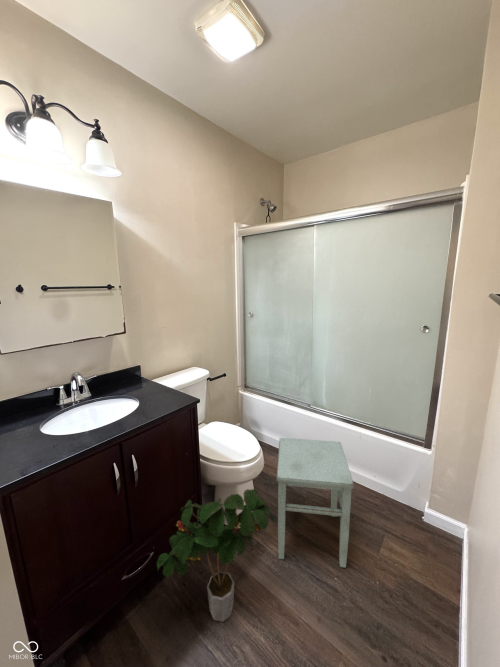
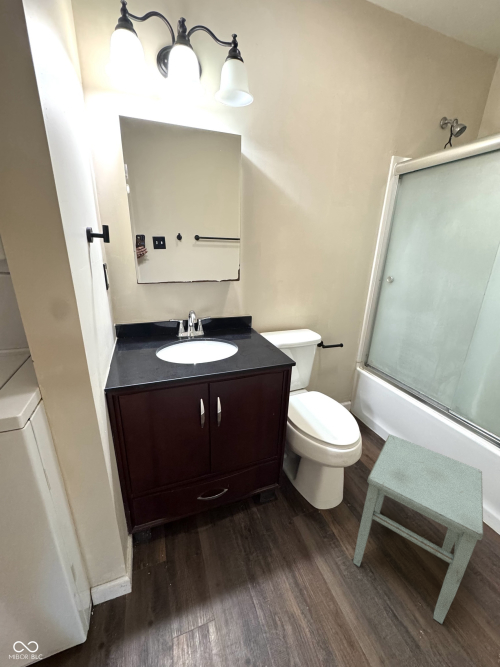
potted plant: present [157,489,275,622] -> none [223,460,351,588]

